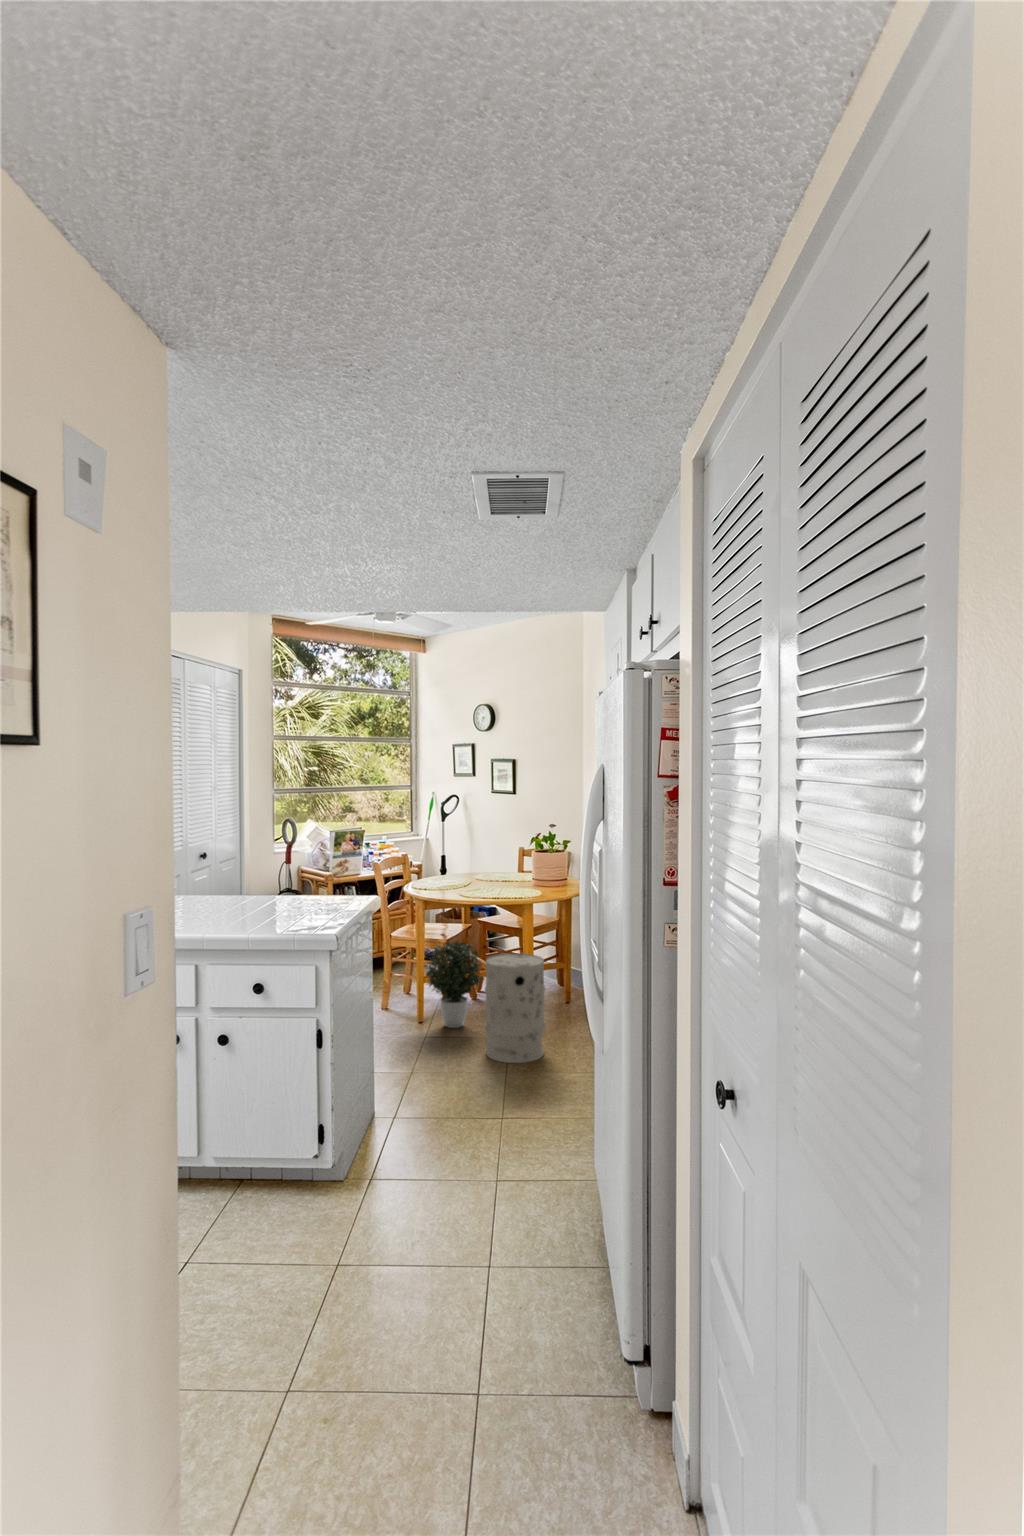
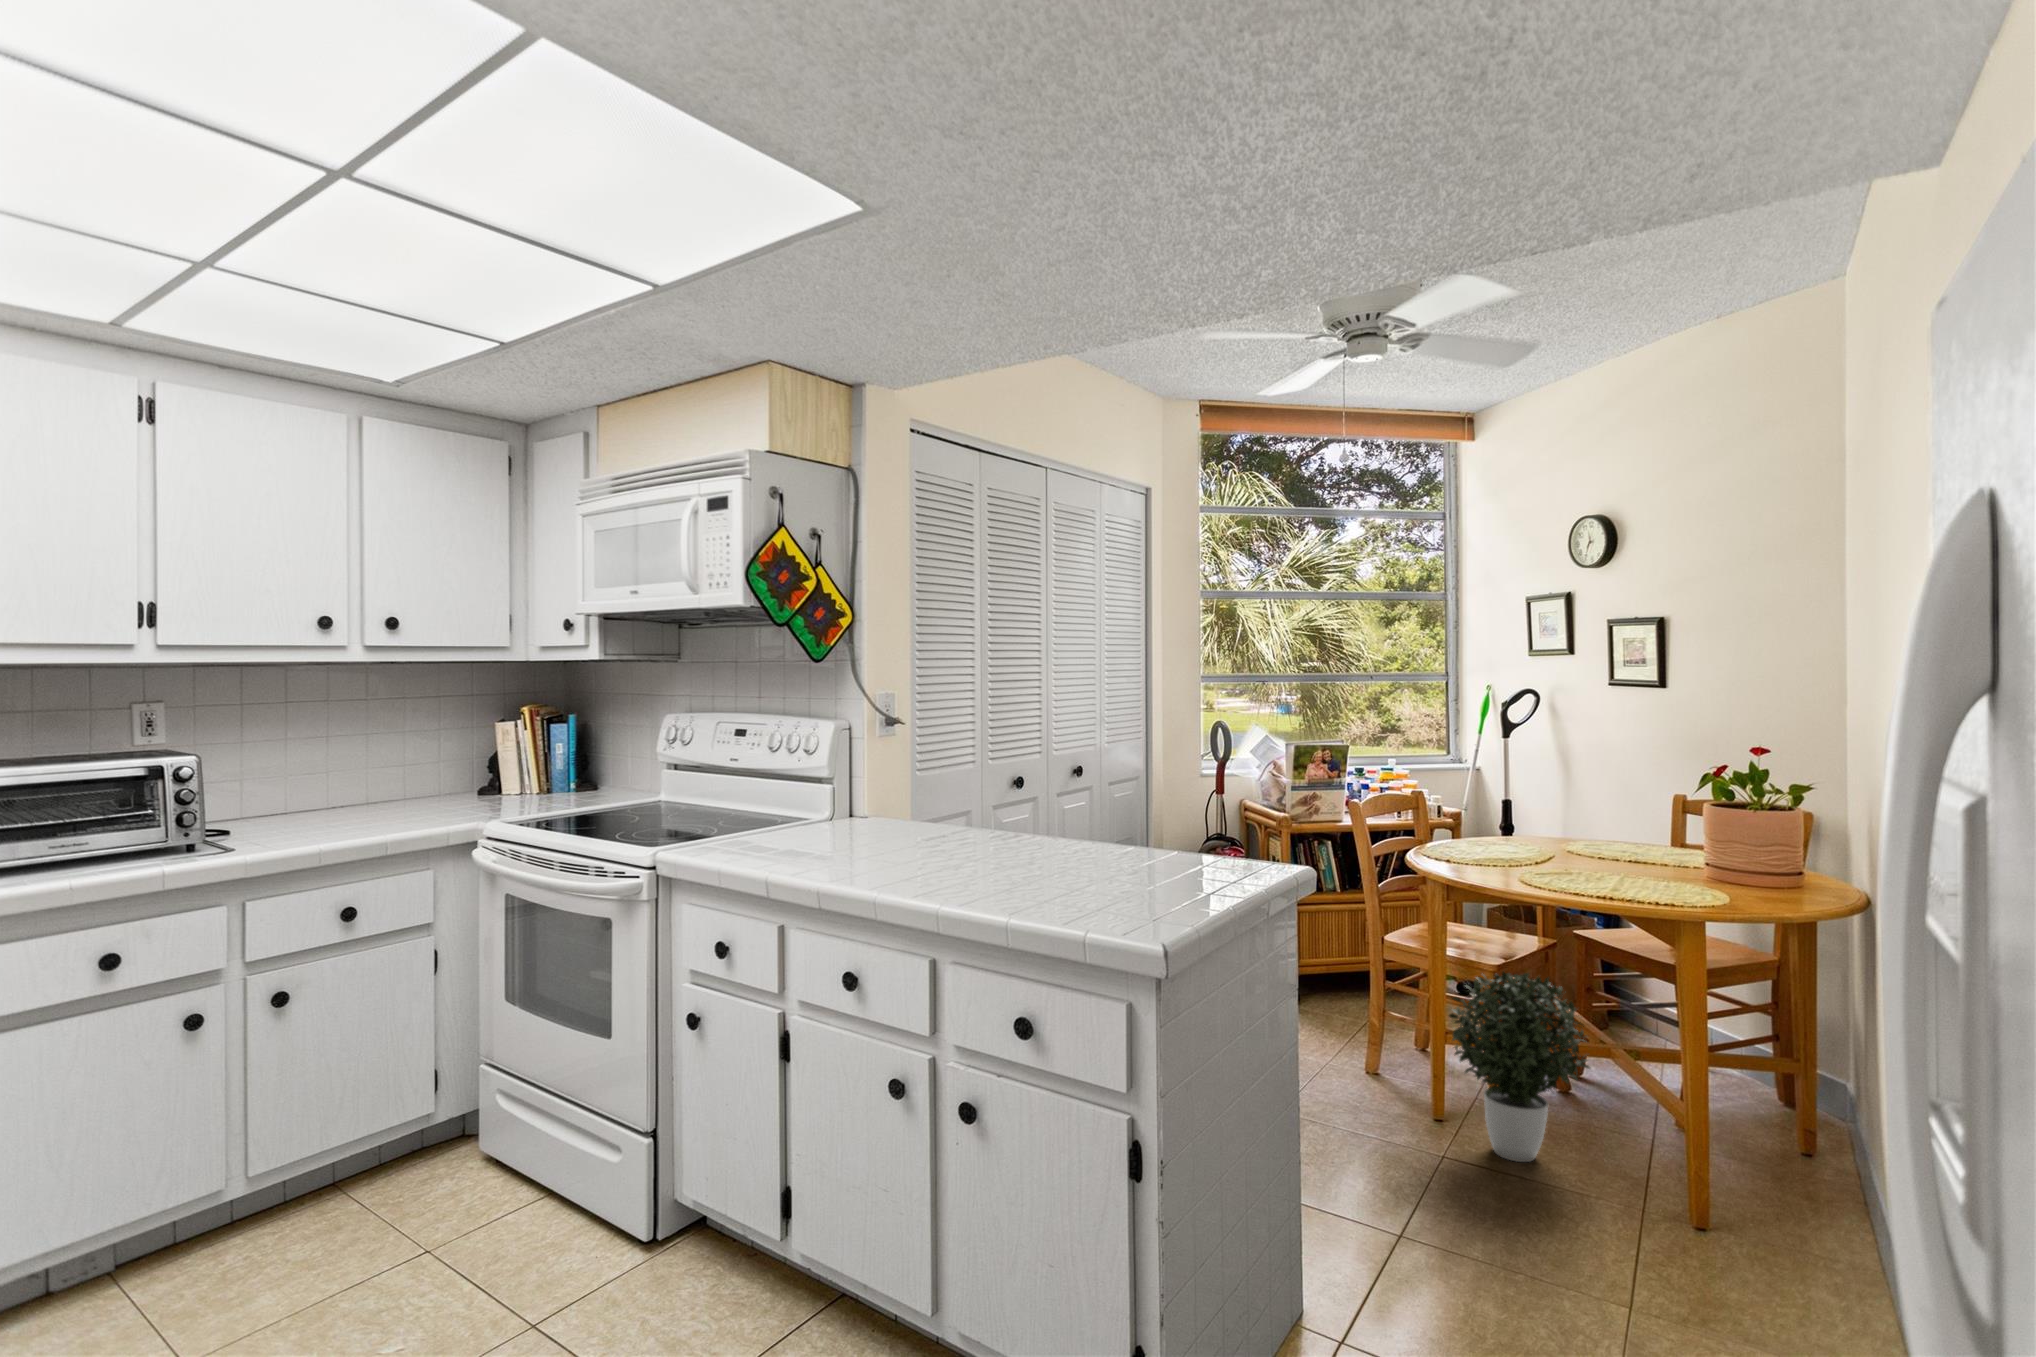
trash can: present [484,953,546,1063] -> none [1591,1025,1765,1312]

